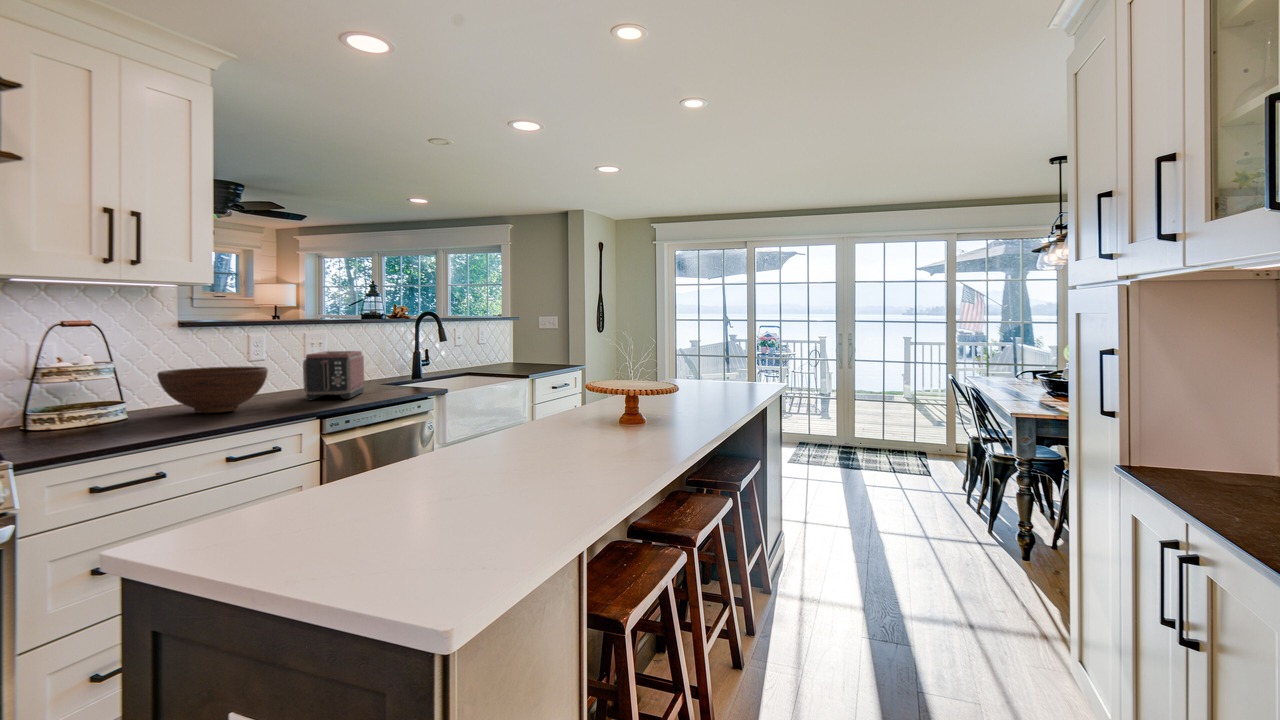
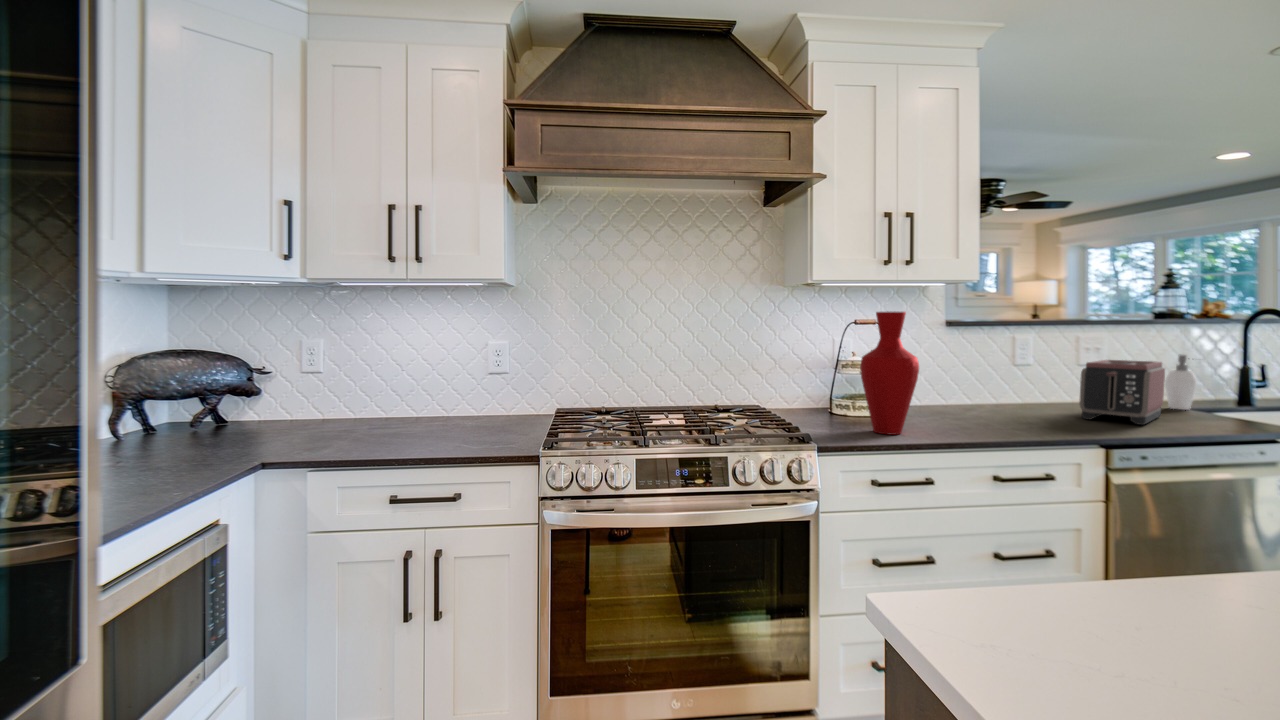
vase: none [64,312,140,440] -> present [860,312,919,435]
soap dispenser: none [369,345,389,386] -> present [1165,355,1197,410]
fruit bowl: present [157,367,268,413] -> none [928,370,1041,421]

